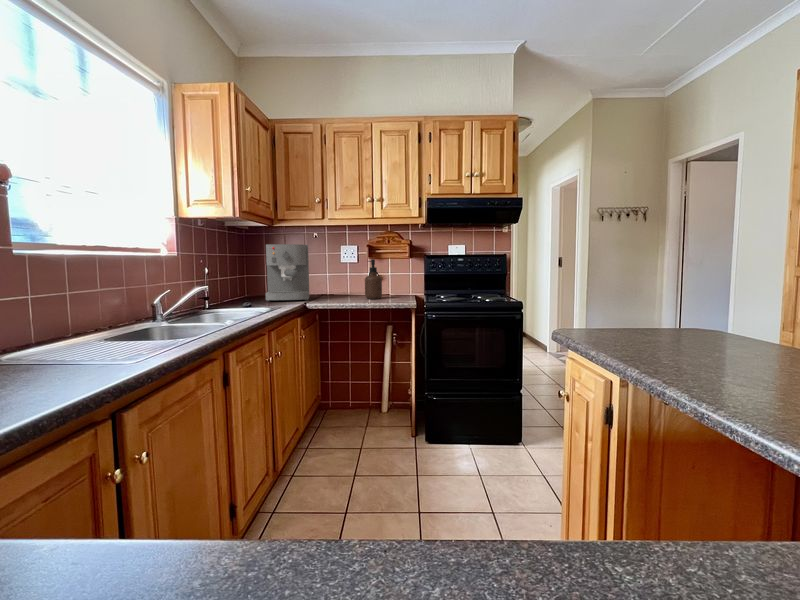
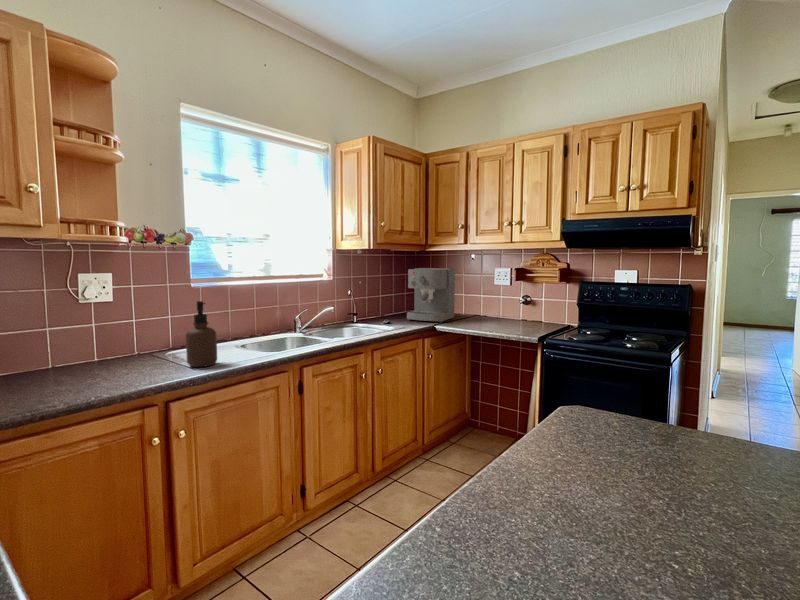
soap dispenser: present [365,259,382,299] -> present [186,301,217,367]

